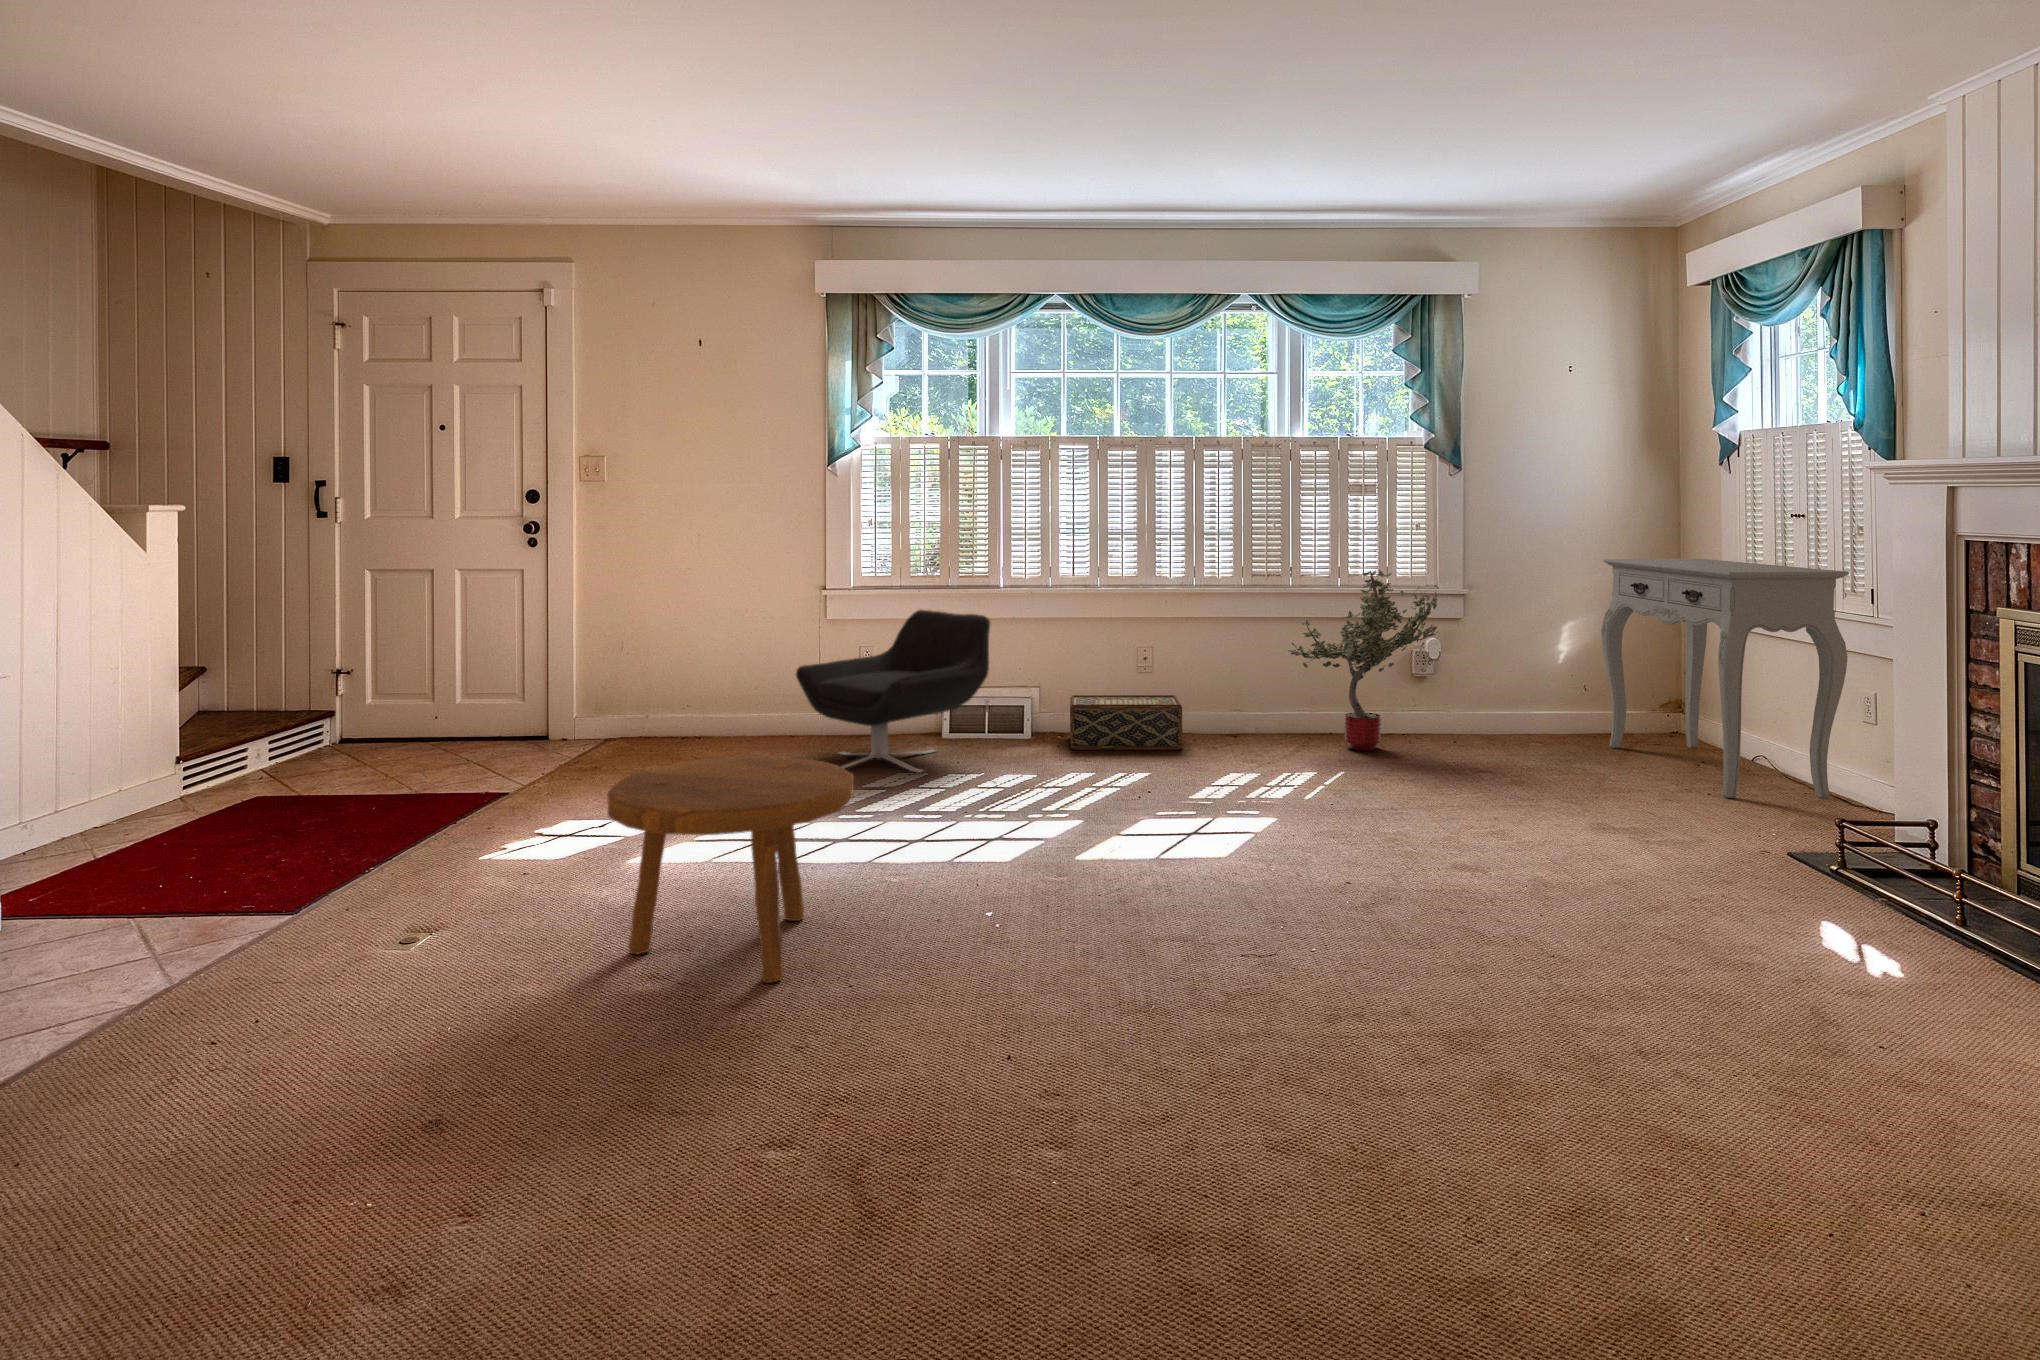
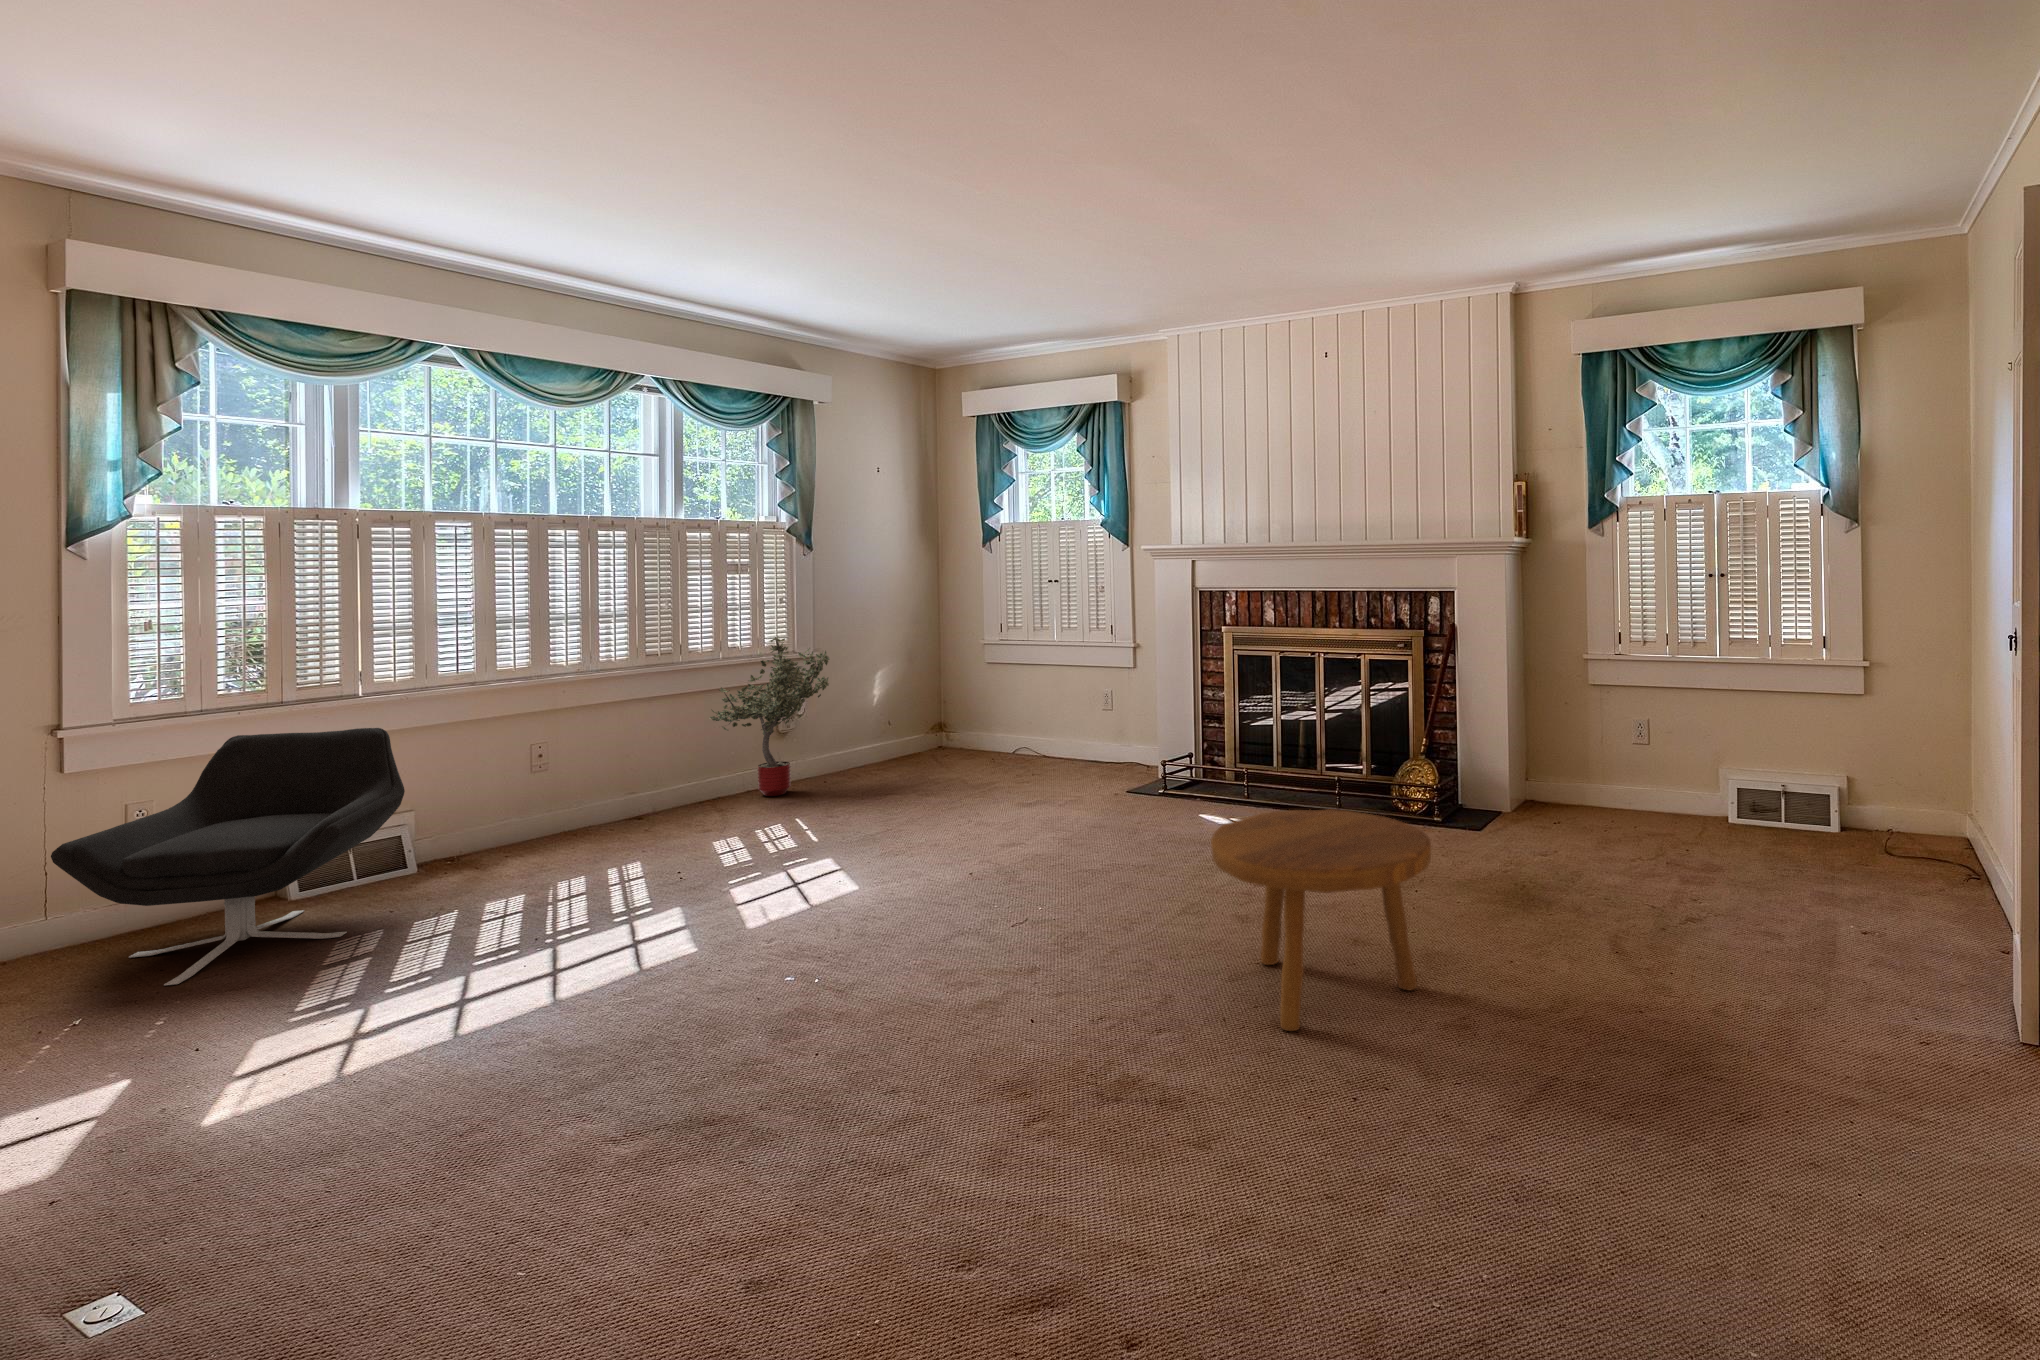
console table: present [1601,559,1849,798] -> none [924,611,1101,769]
woven basket: present [1070,695,1182,750] -> none [457,782,615,863]
footstool: present [608,755,854,983] -> present [1211,809,1431,1031]

